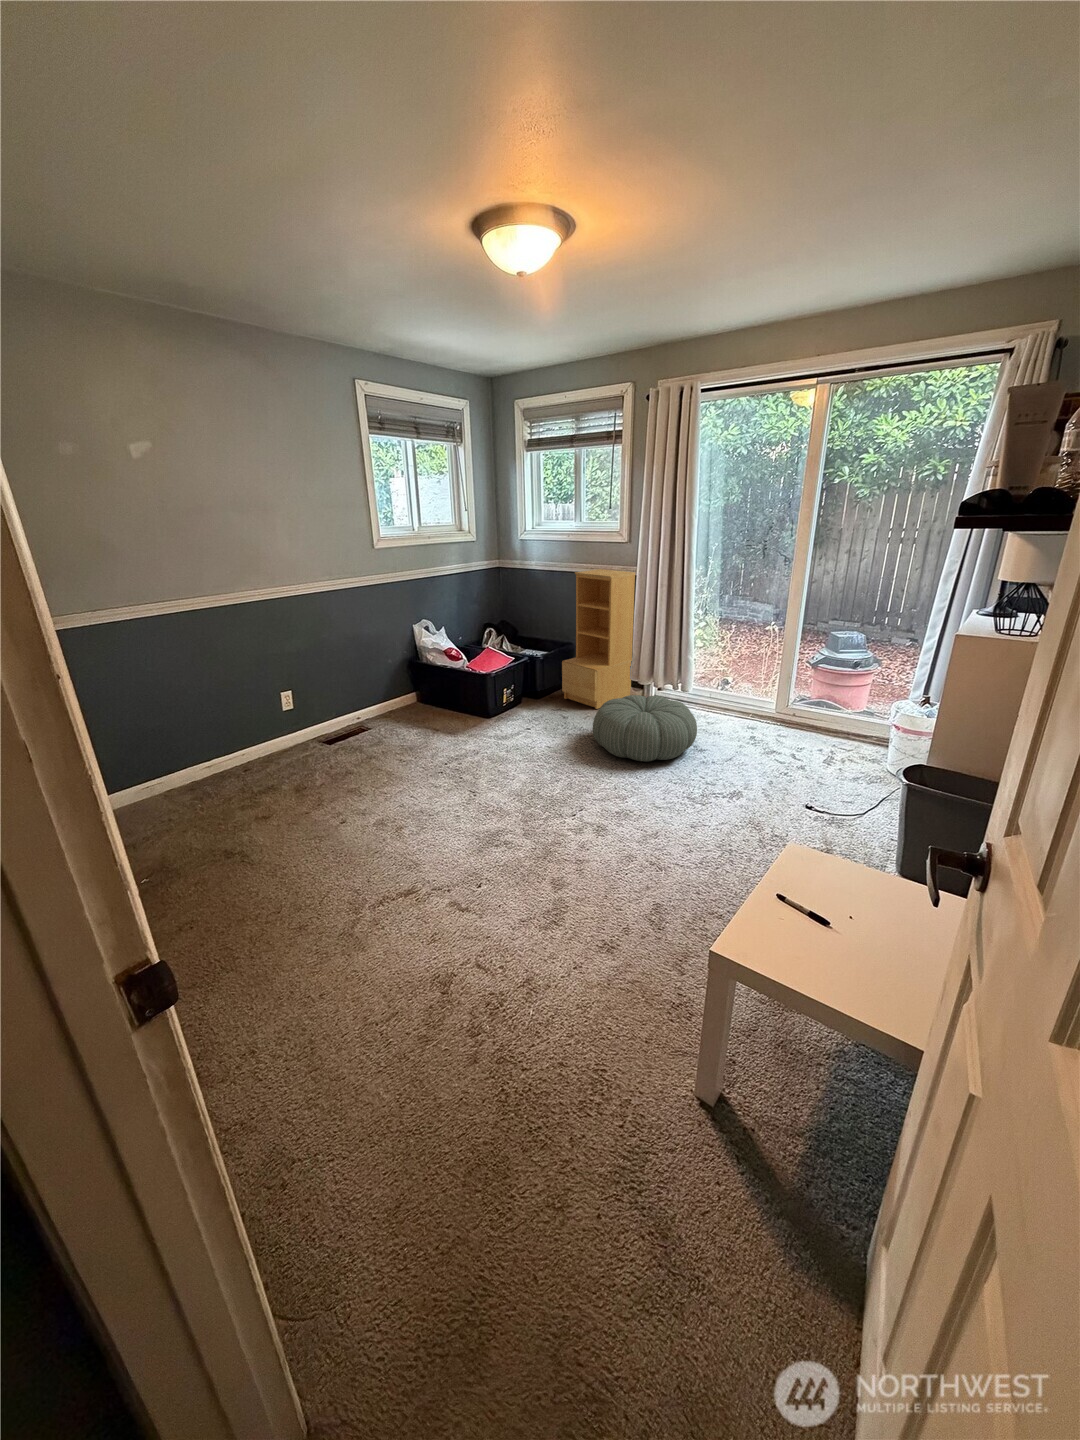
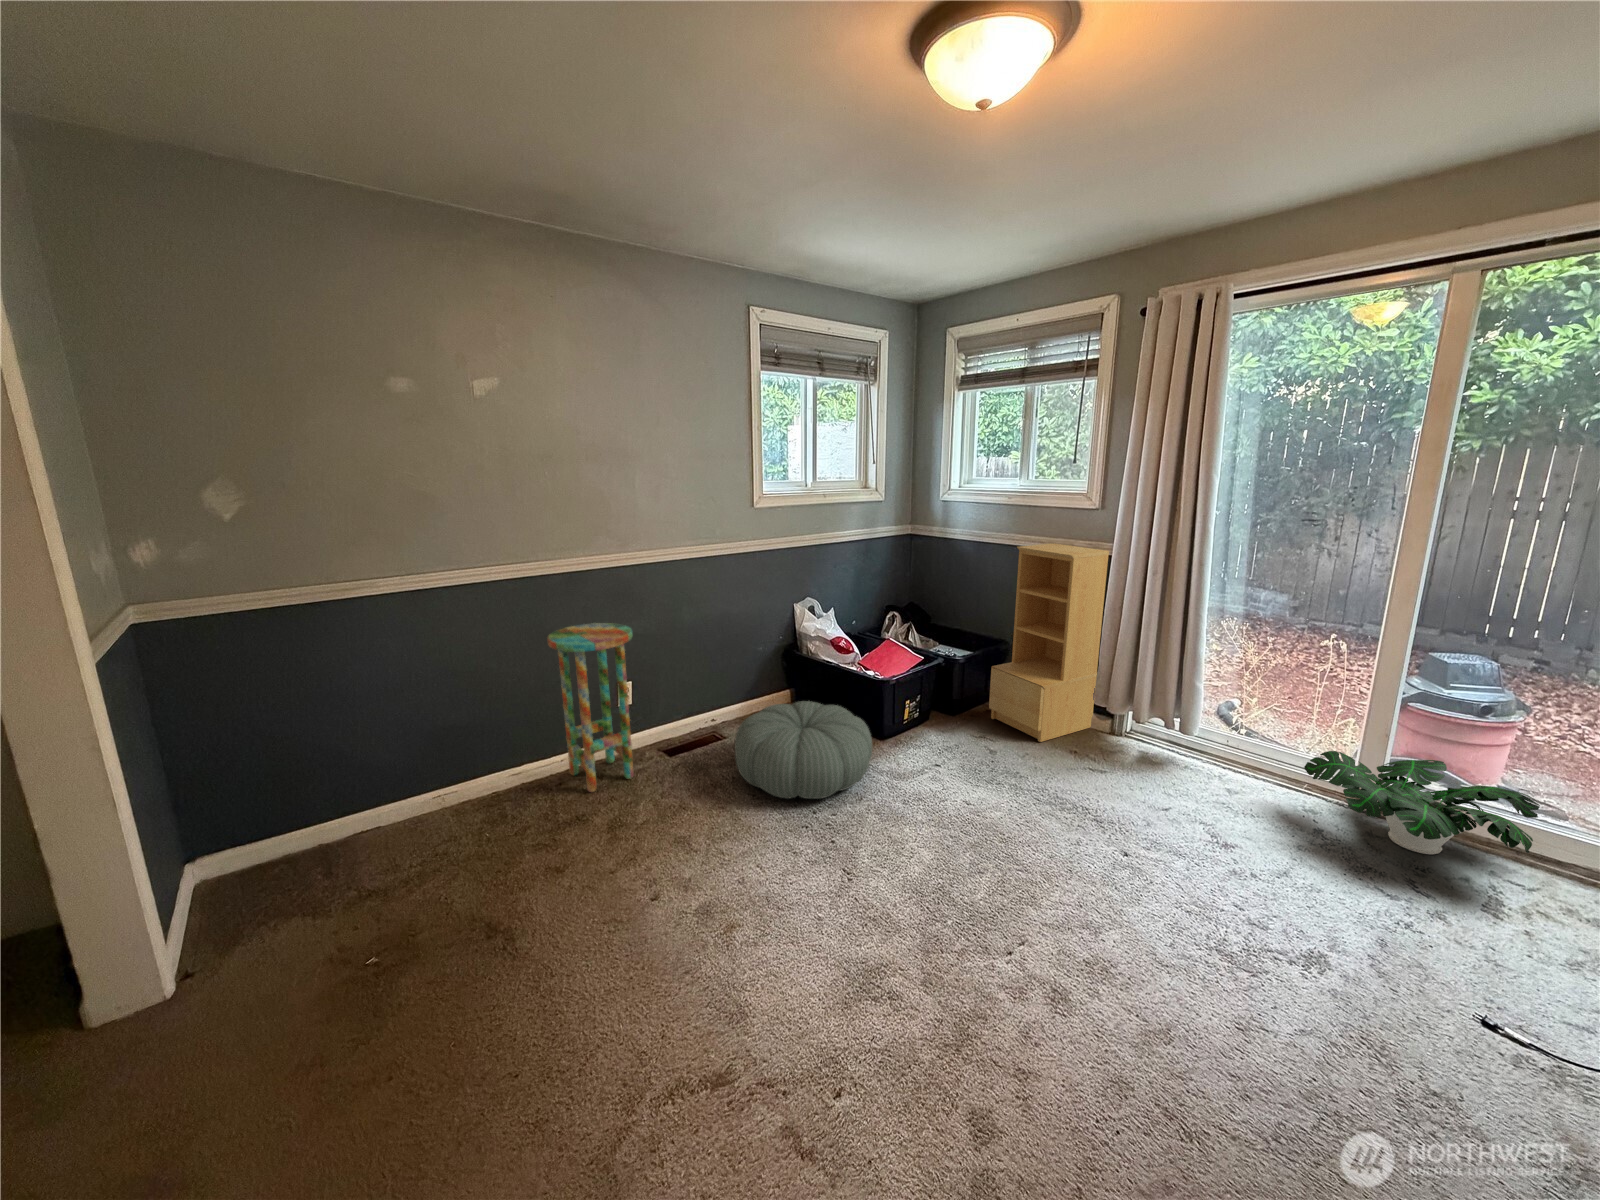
side table: none [224,645,306,772] -> present [548,623,634,792]
potted plant: none [746,689,857,741] -> present [1304,751,1540,854]
pouf: present [593,695,697,761] -> present [735,701,872,799]

